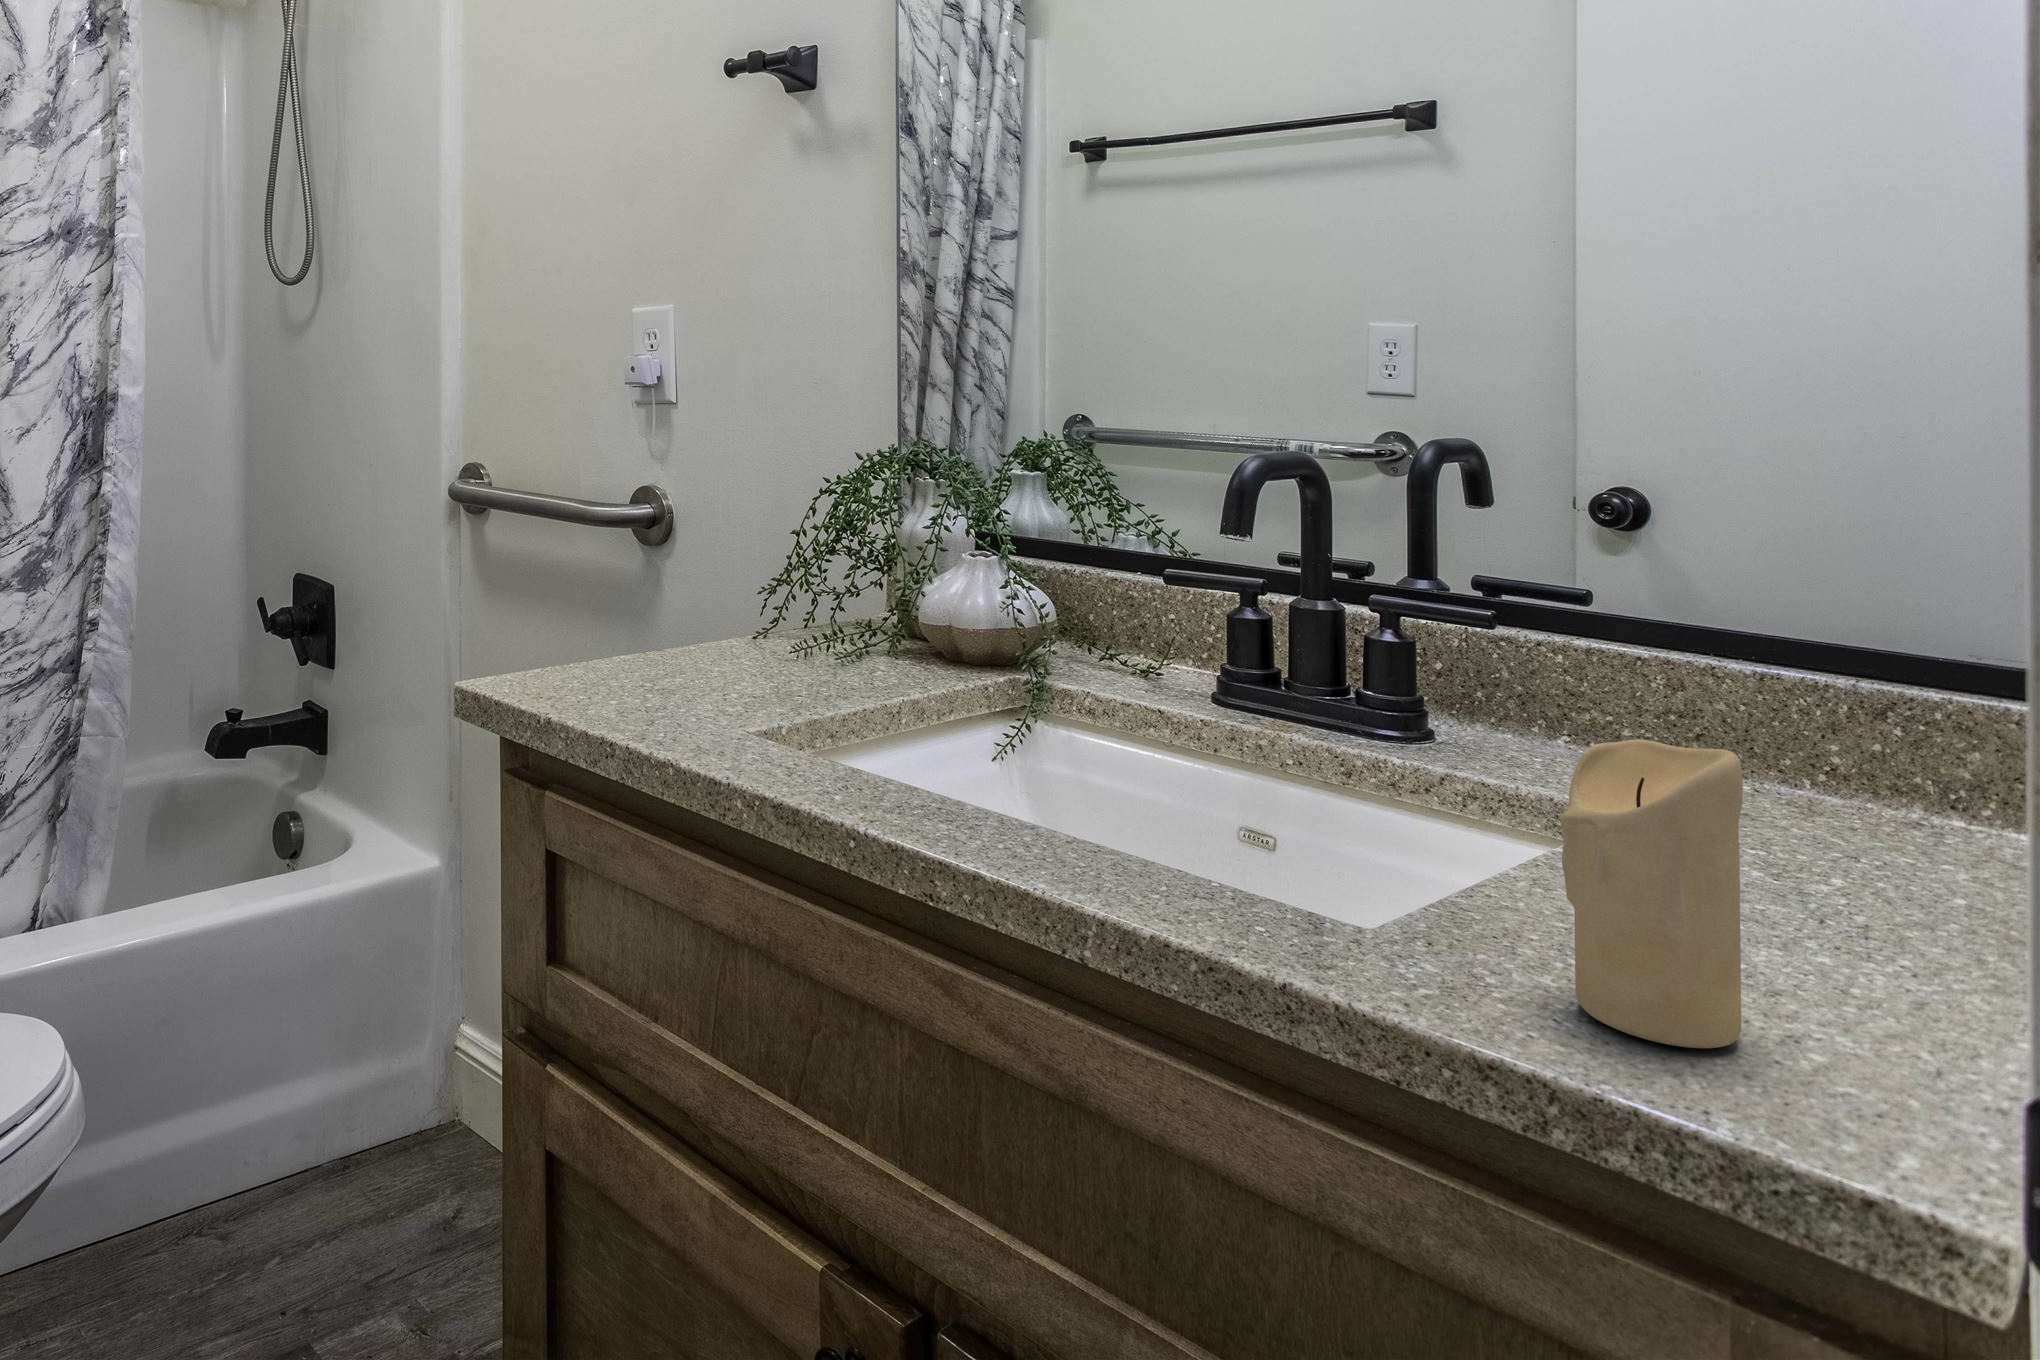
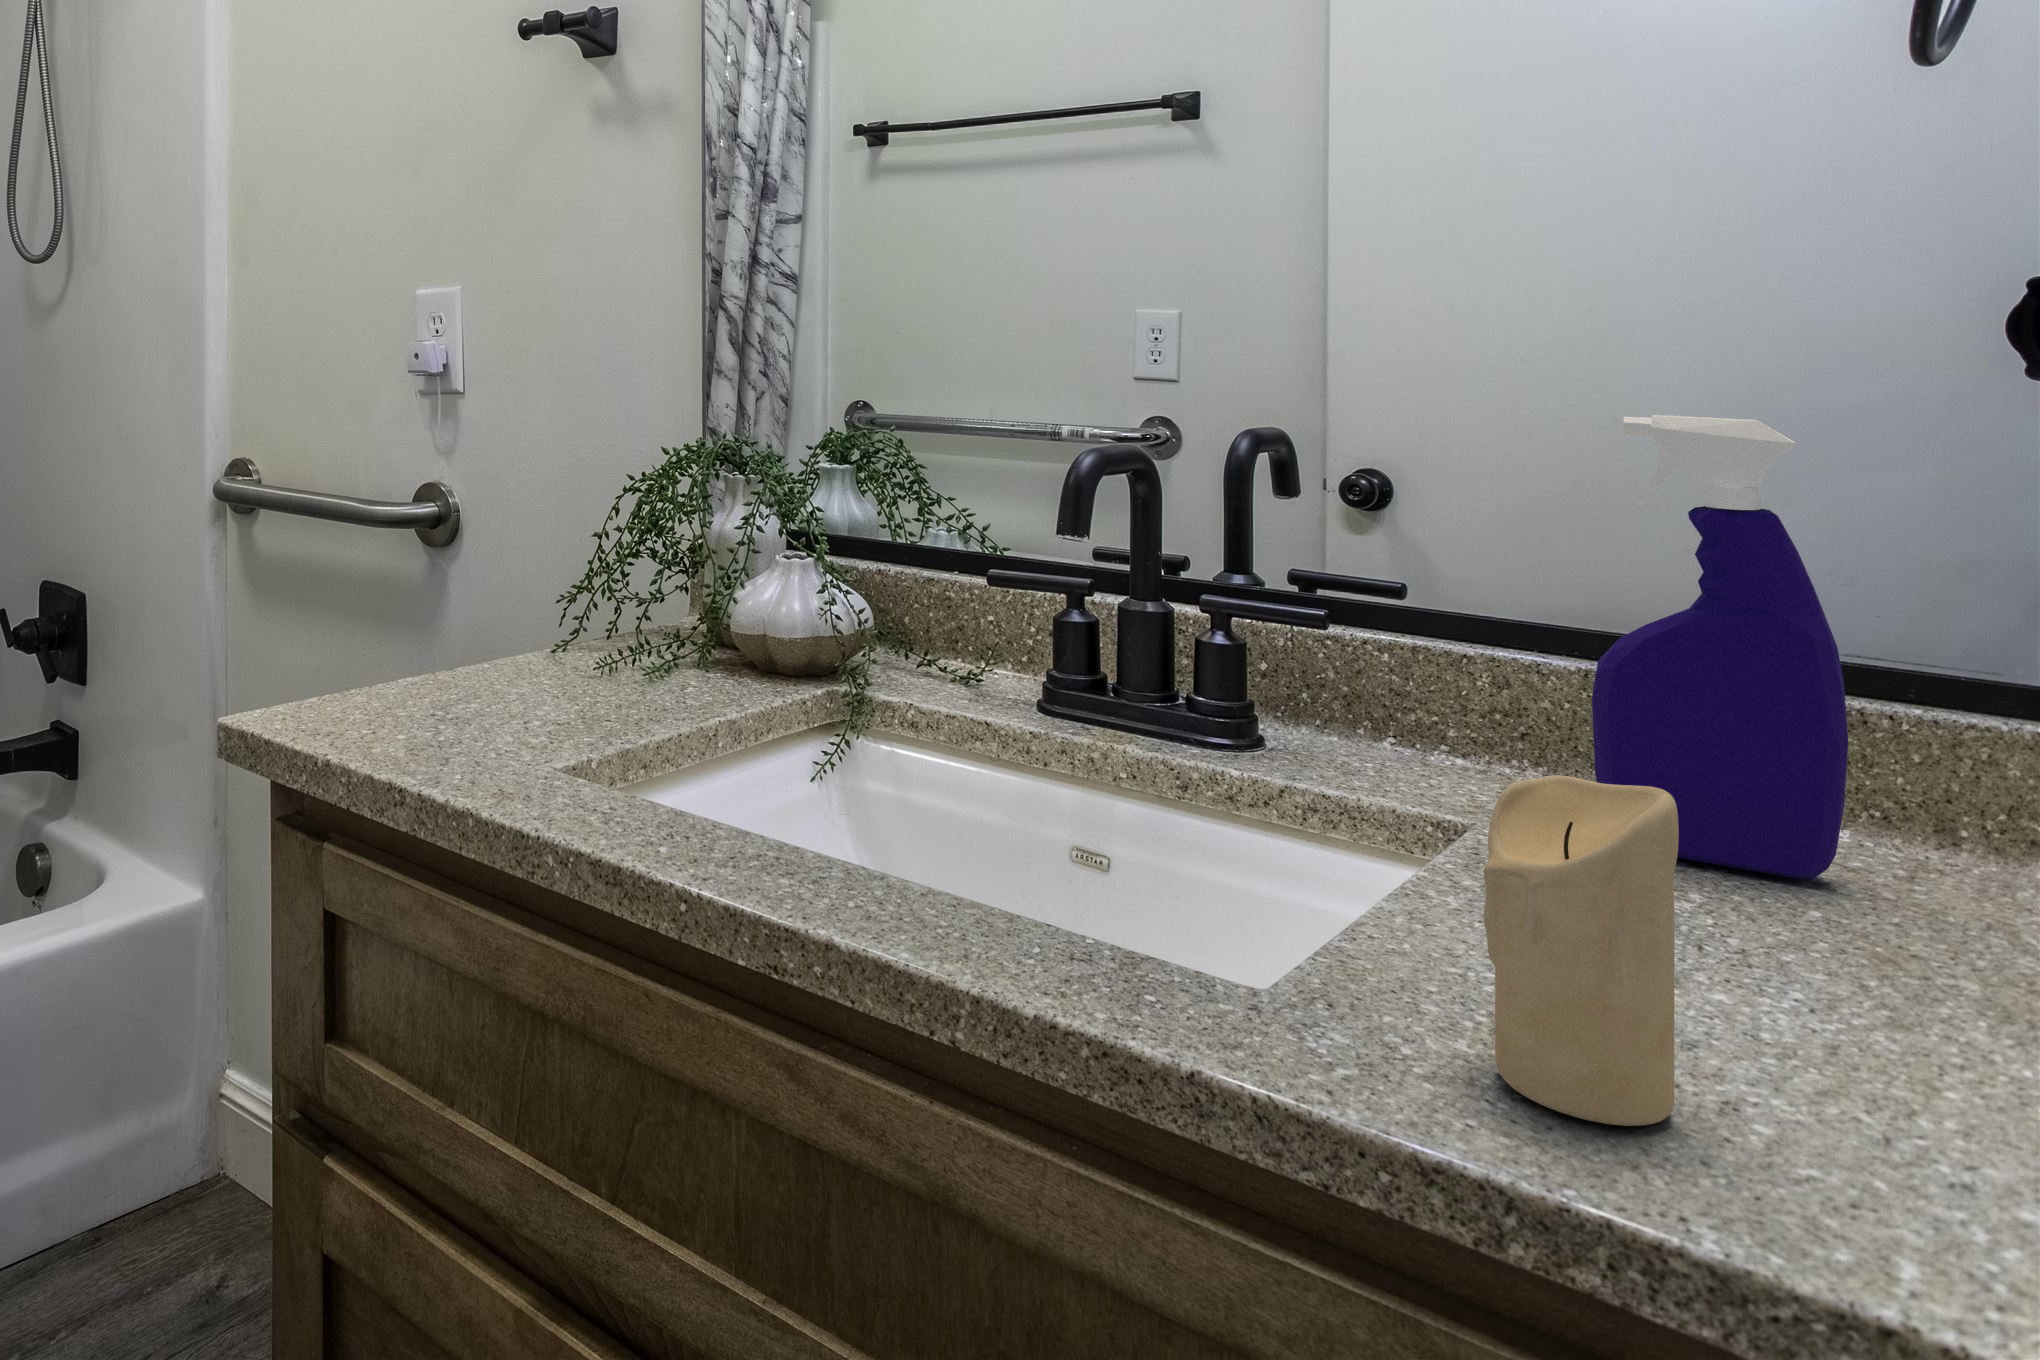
spray bottle: none [1742,422,2003,871] -> present [1592,415,1848,879]

